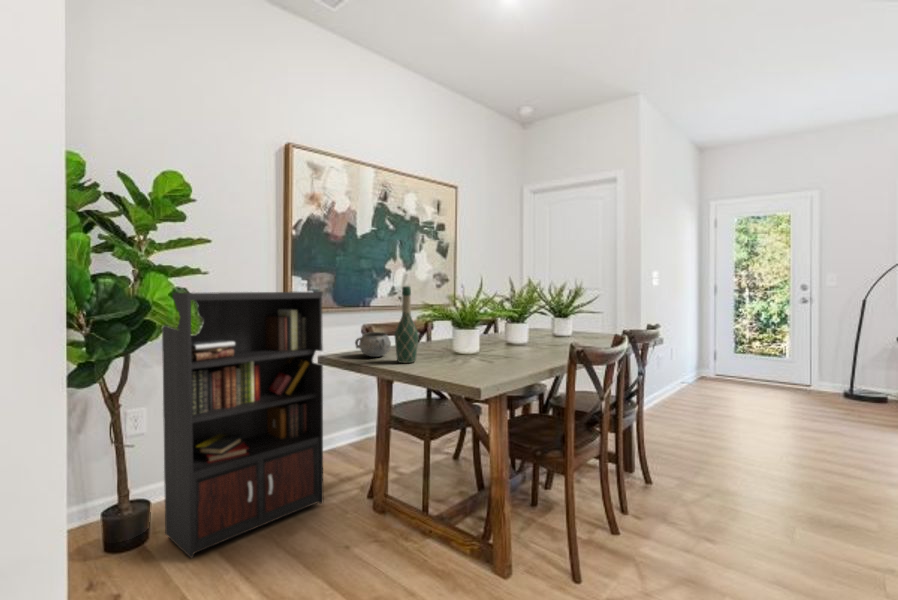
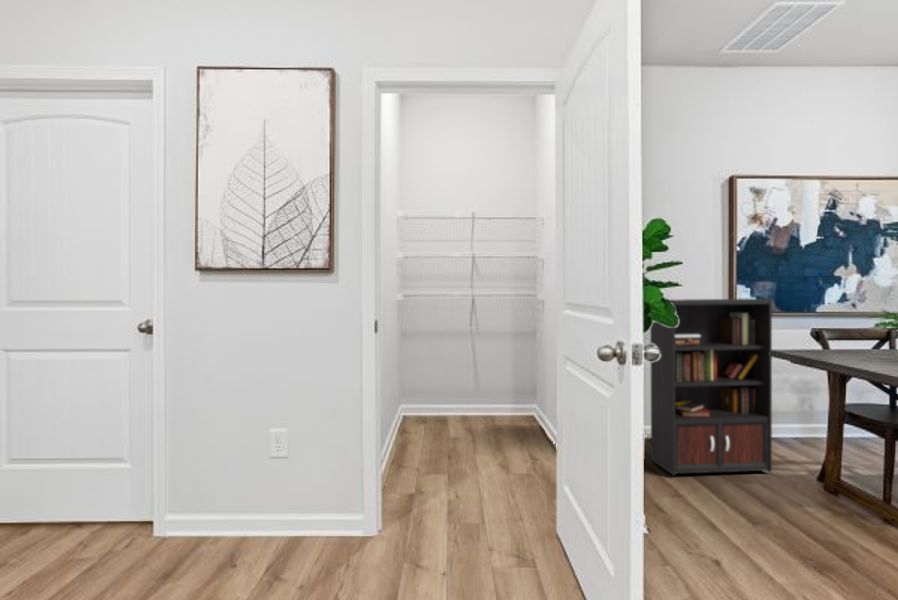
wine bottle: present [394,286,419,363] -> none [849,294,877,361]
decorative bowl: present [355,332,391,357] -> none [806,333,845,354]

